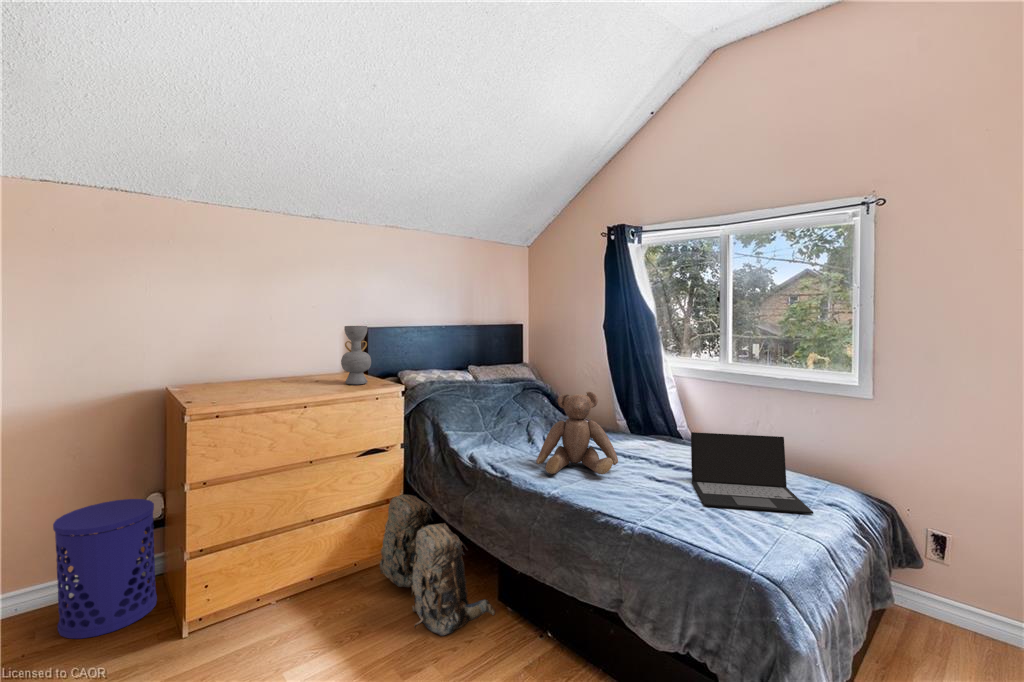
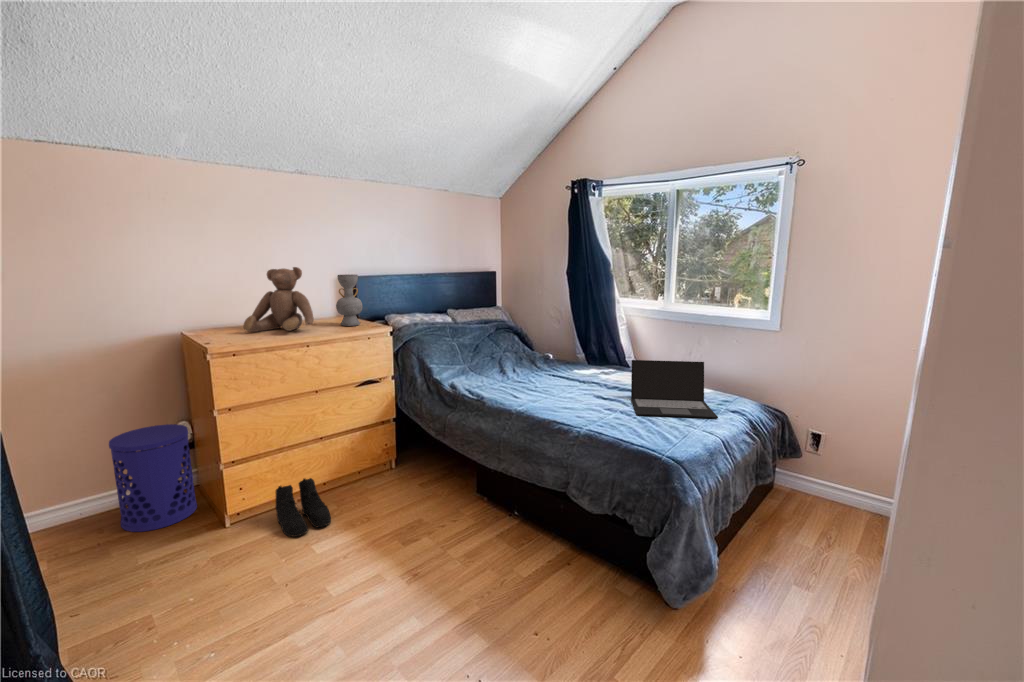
teddy bear: present [536,392,618,474] -> present [243,267,314,332]
backpack: present [380,495,495,636] -> none [379,417,475,520]
boots: none [246,572,313,655] -> present [275,478,331,537]

